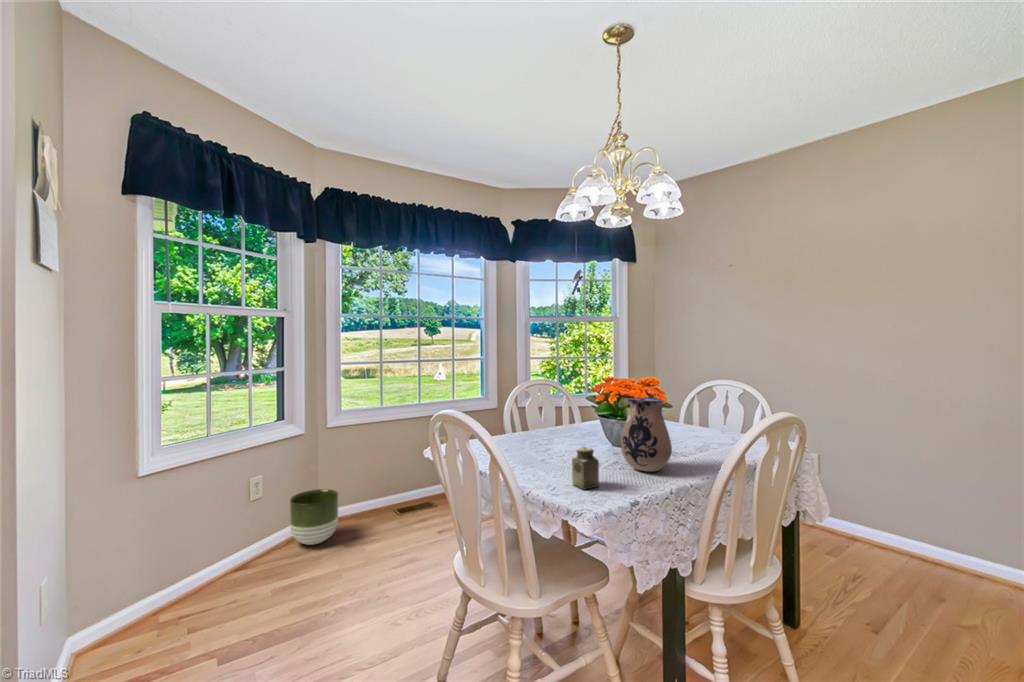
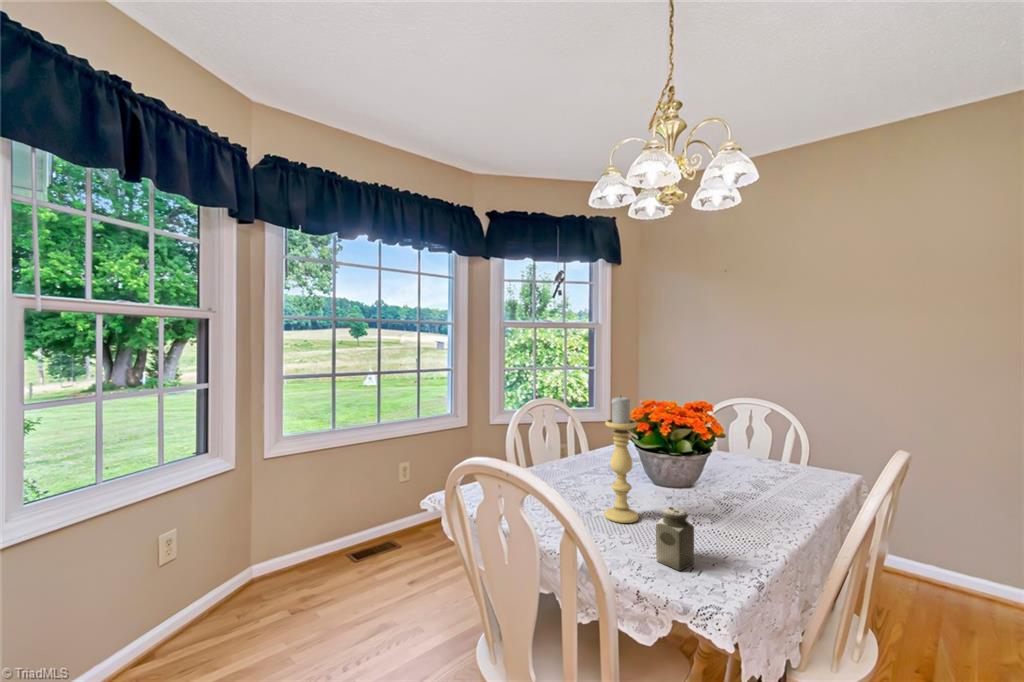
candle holder: none [555,370,580,465] -> present [605,396,639,523]
ceramic pitcher: present [621,397,672,471] -> none [693,430,763,530]
planter: present [290,489,338,545] -> none [214,539,281,617]

